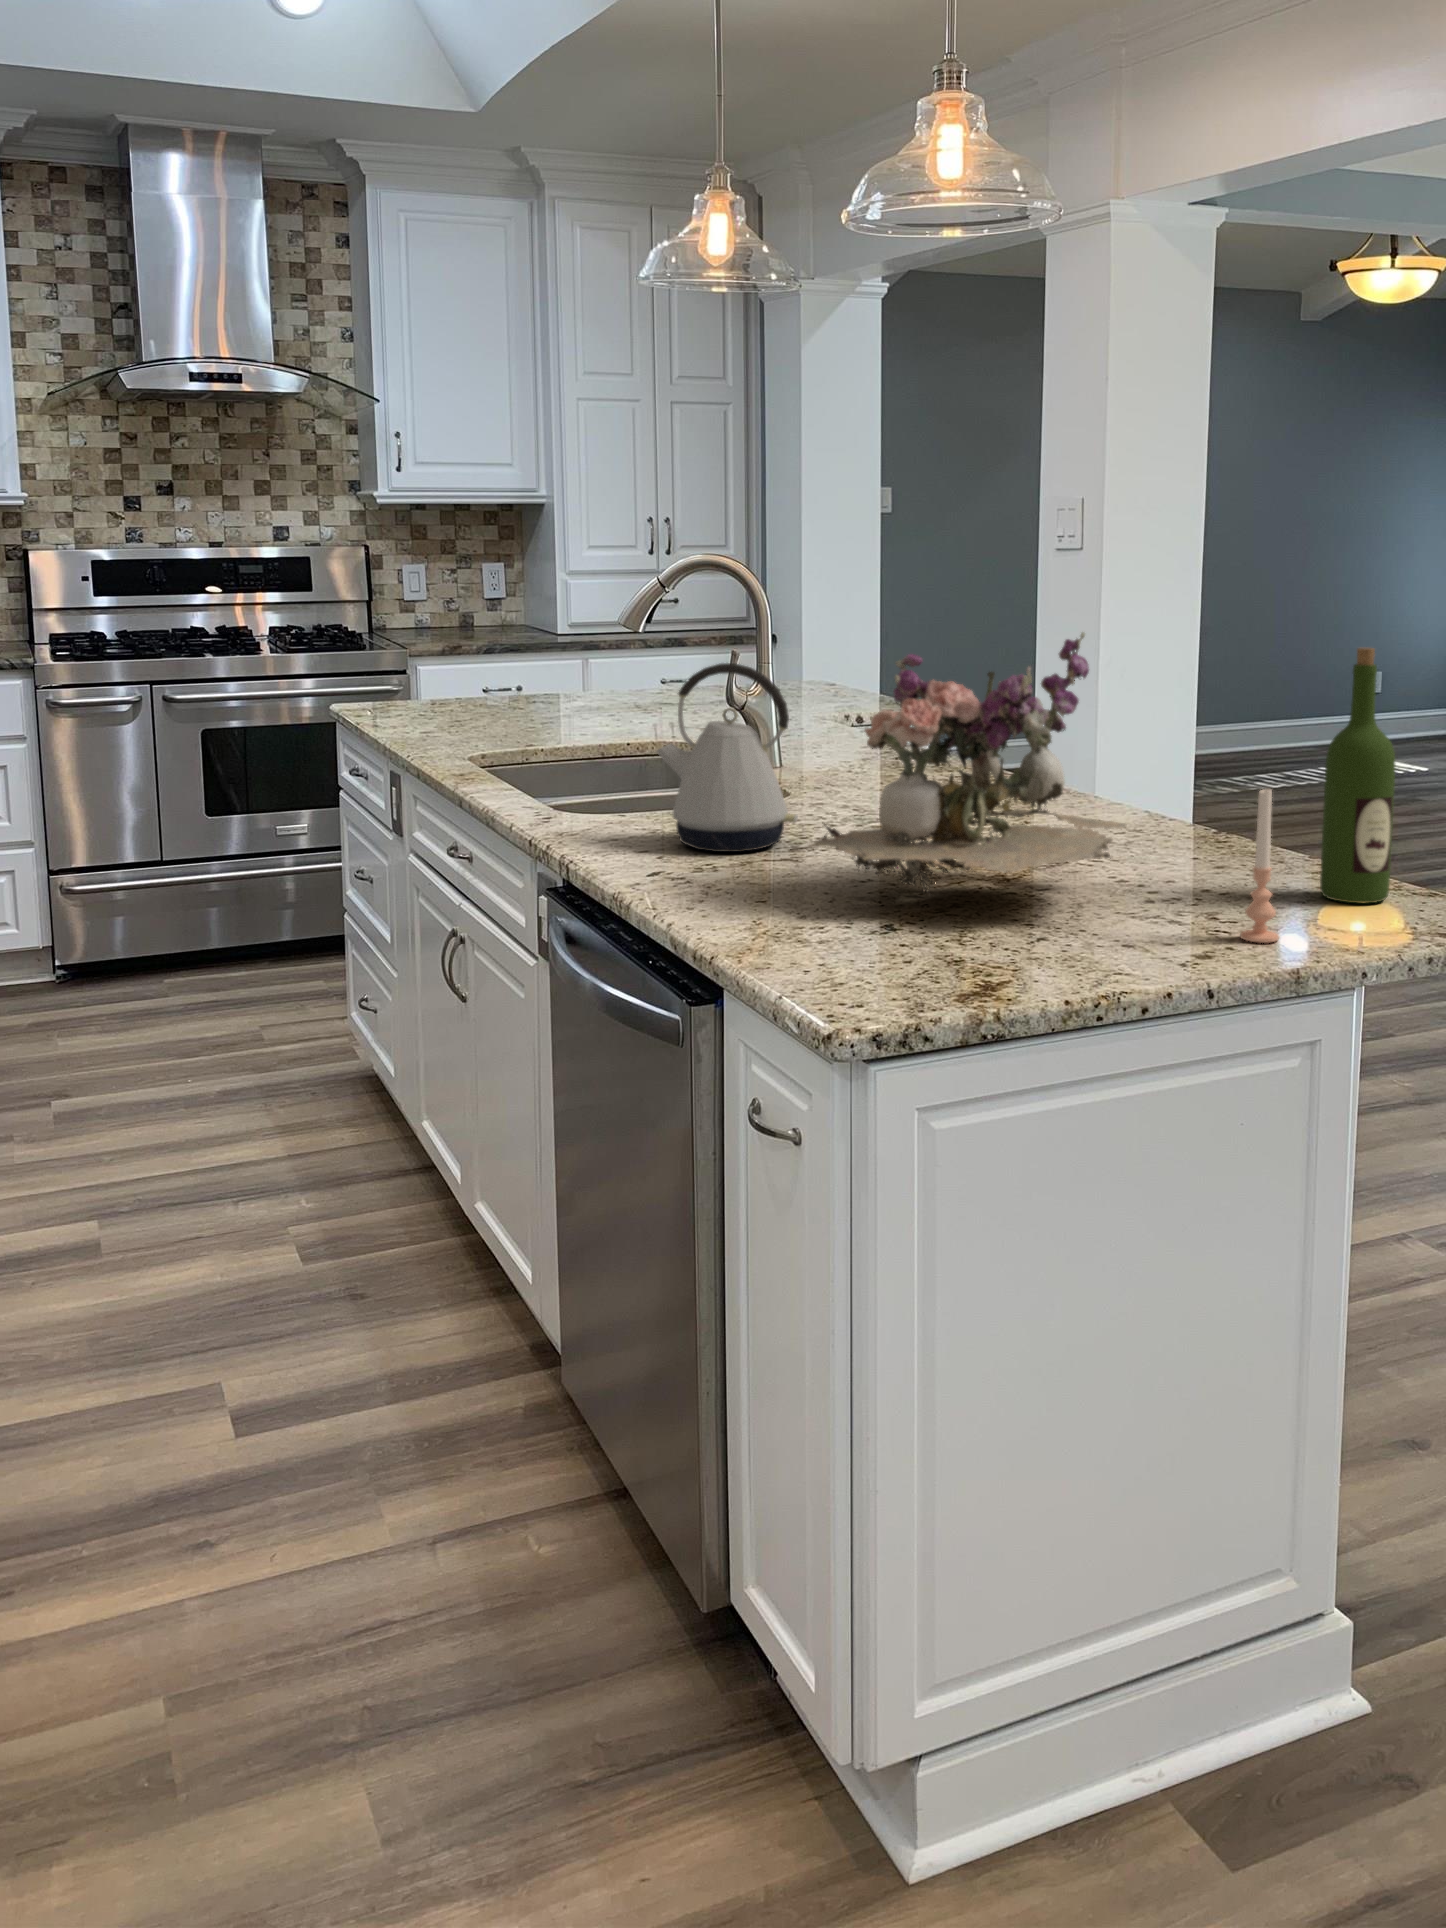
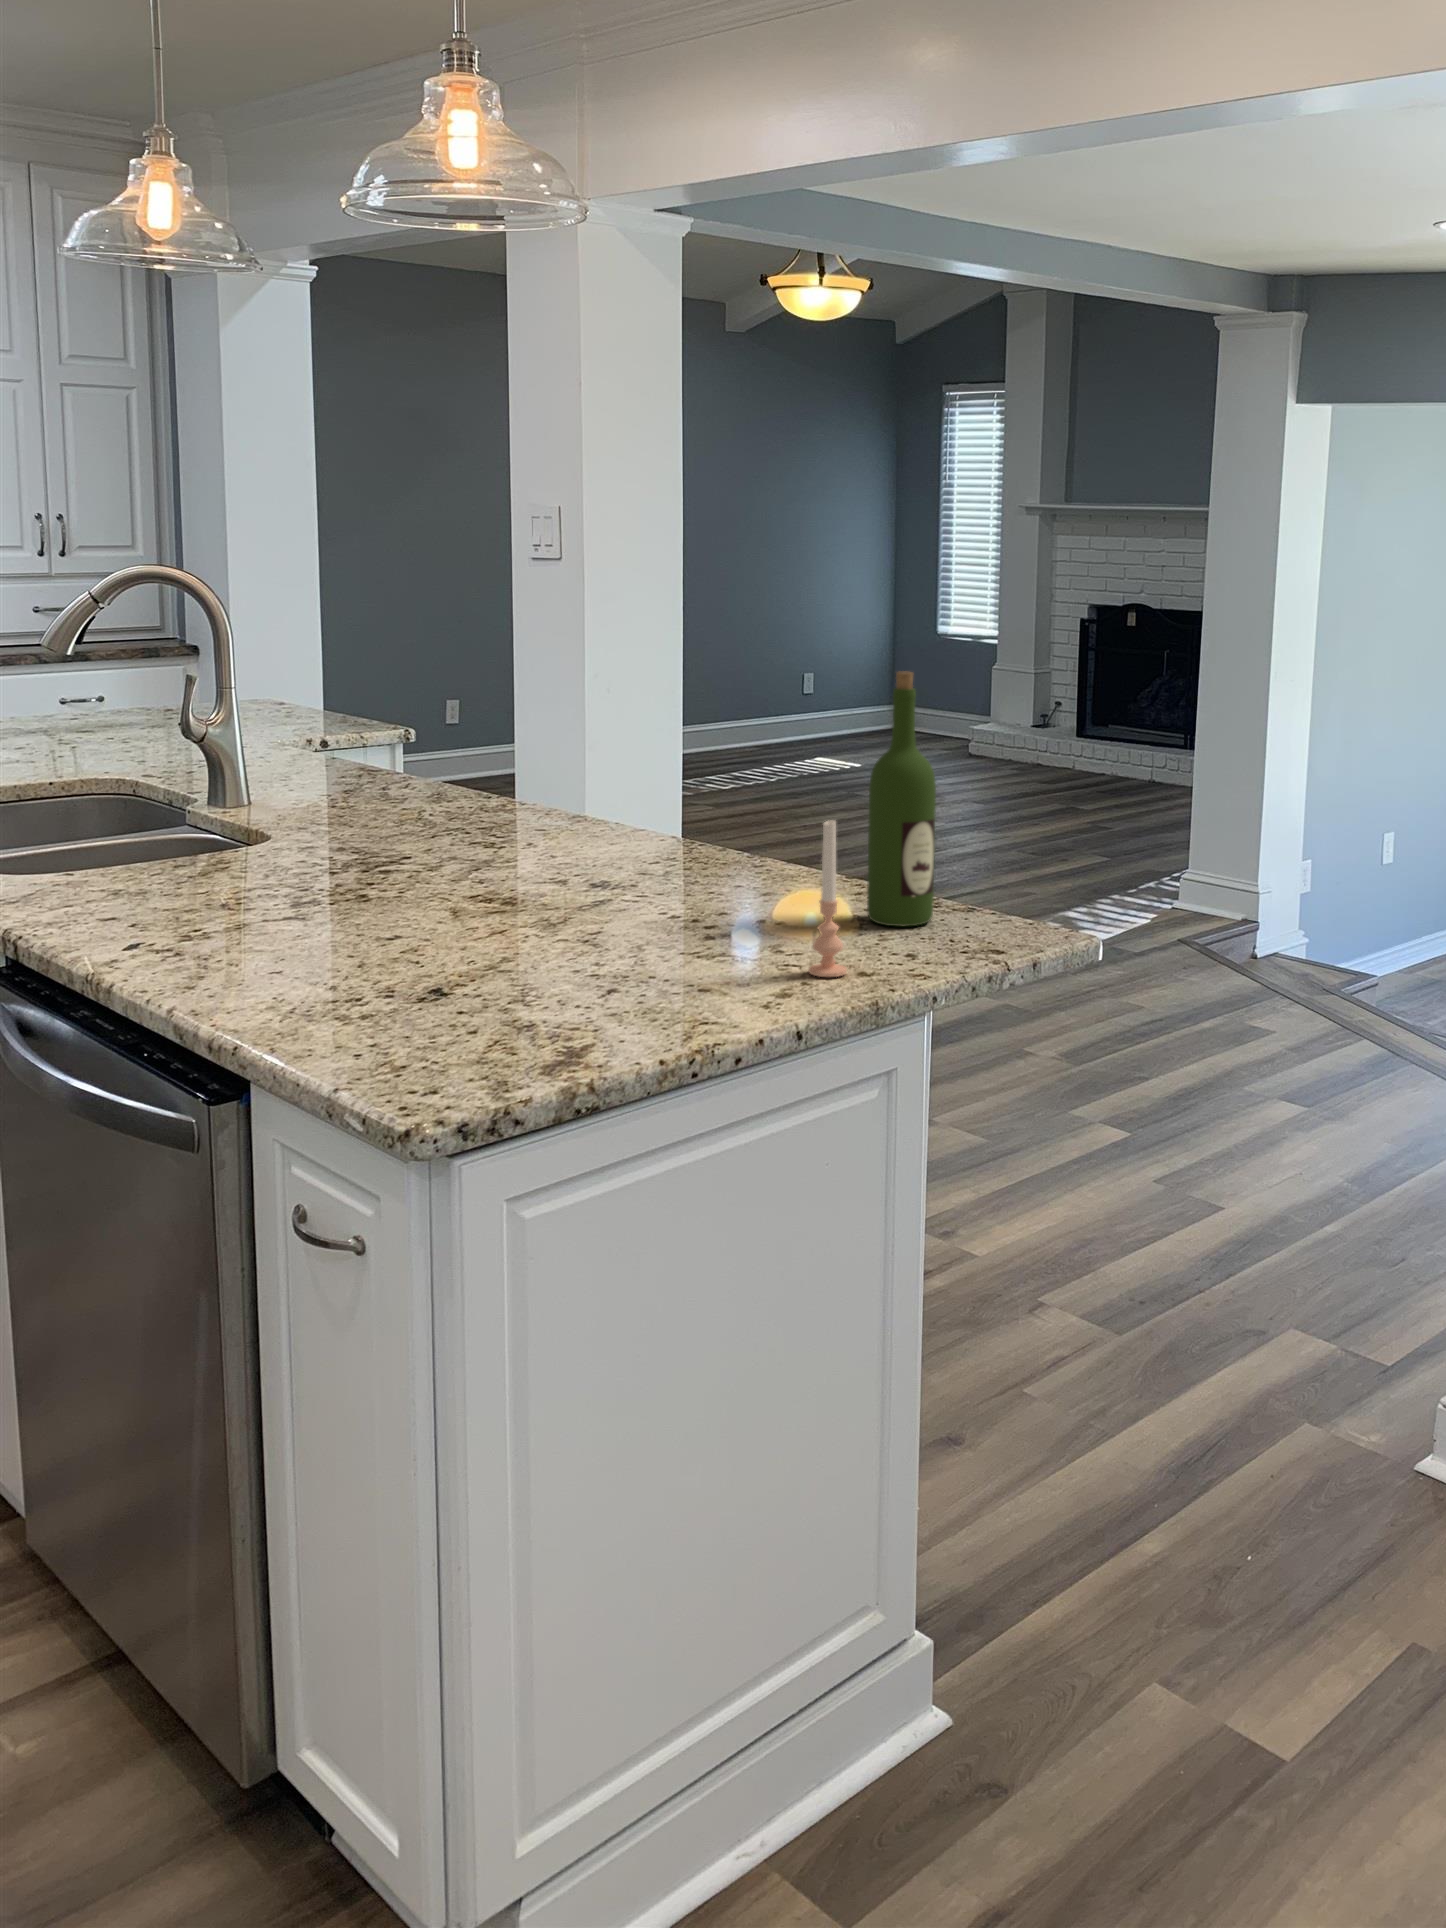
flower arrangement: present [812,632,1126,892] -> none [333,658,676,951]
kettle: present [657,663,798,852] -> none [123,697,300,913]

